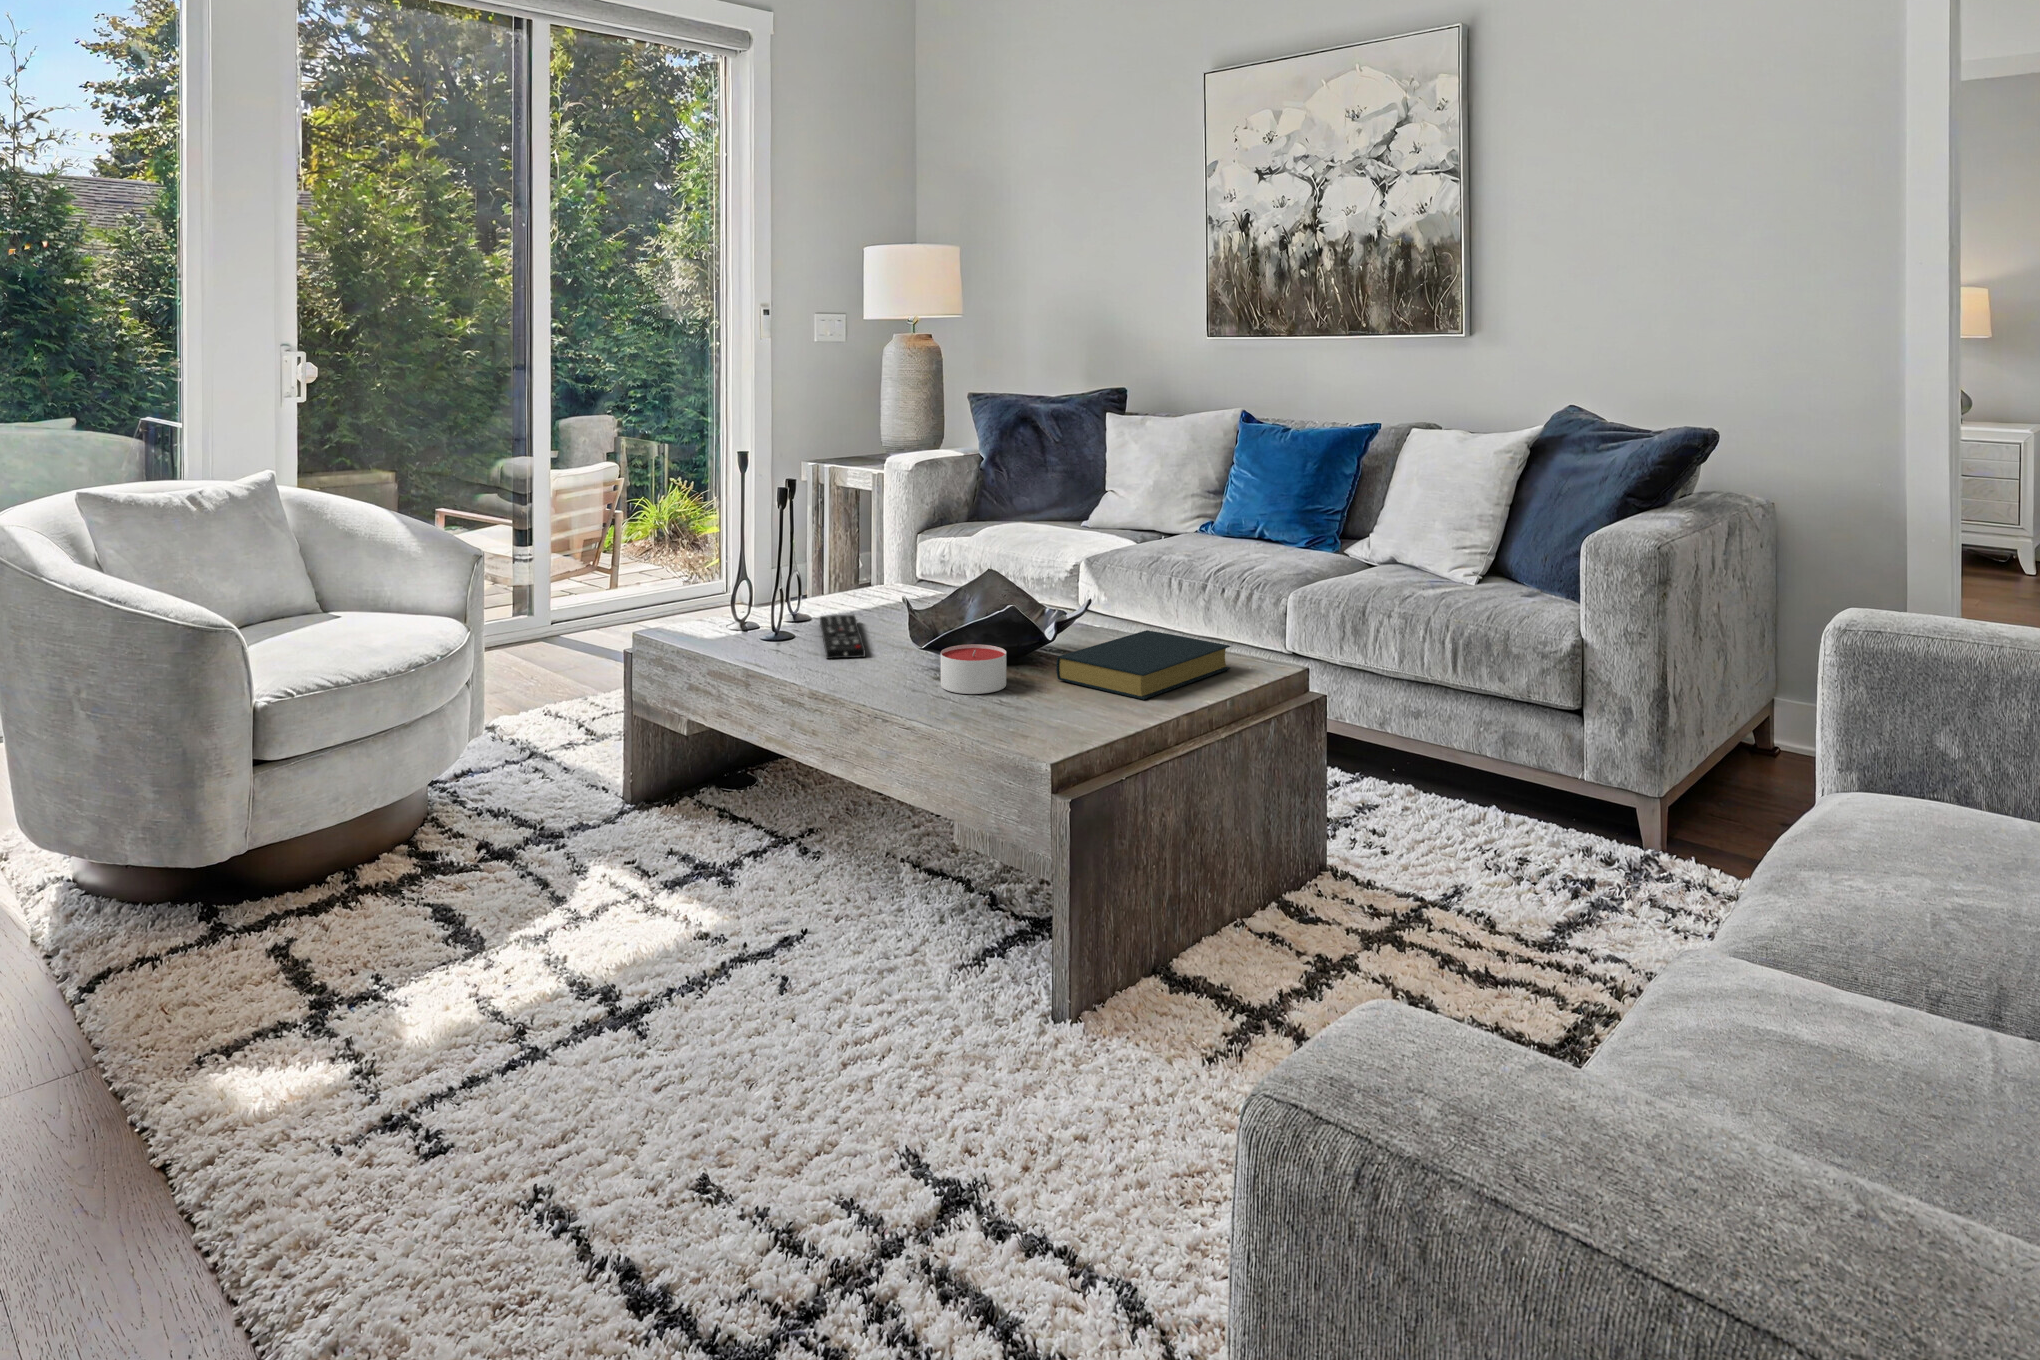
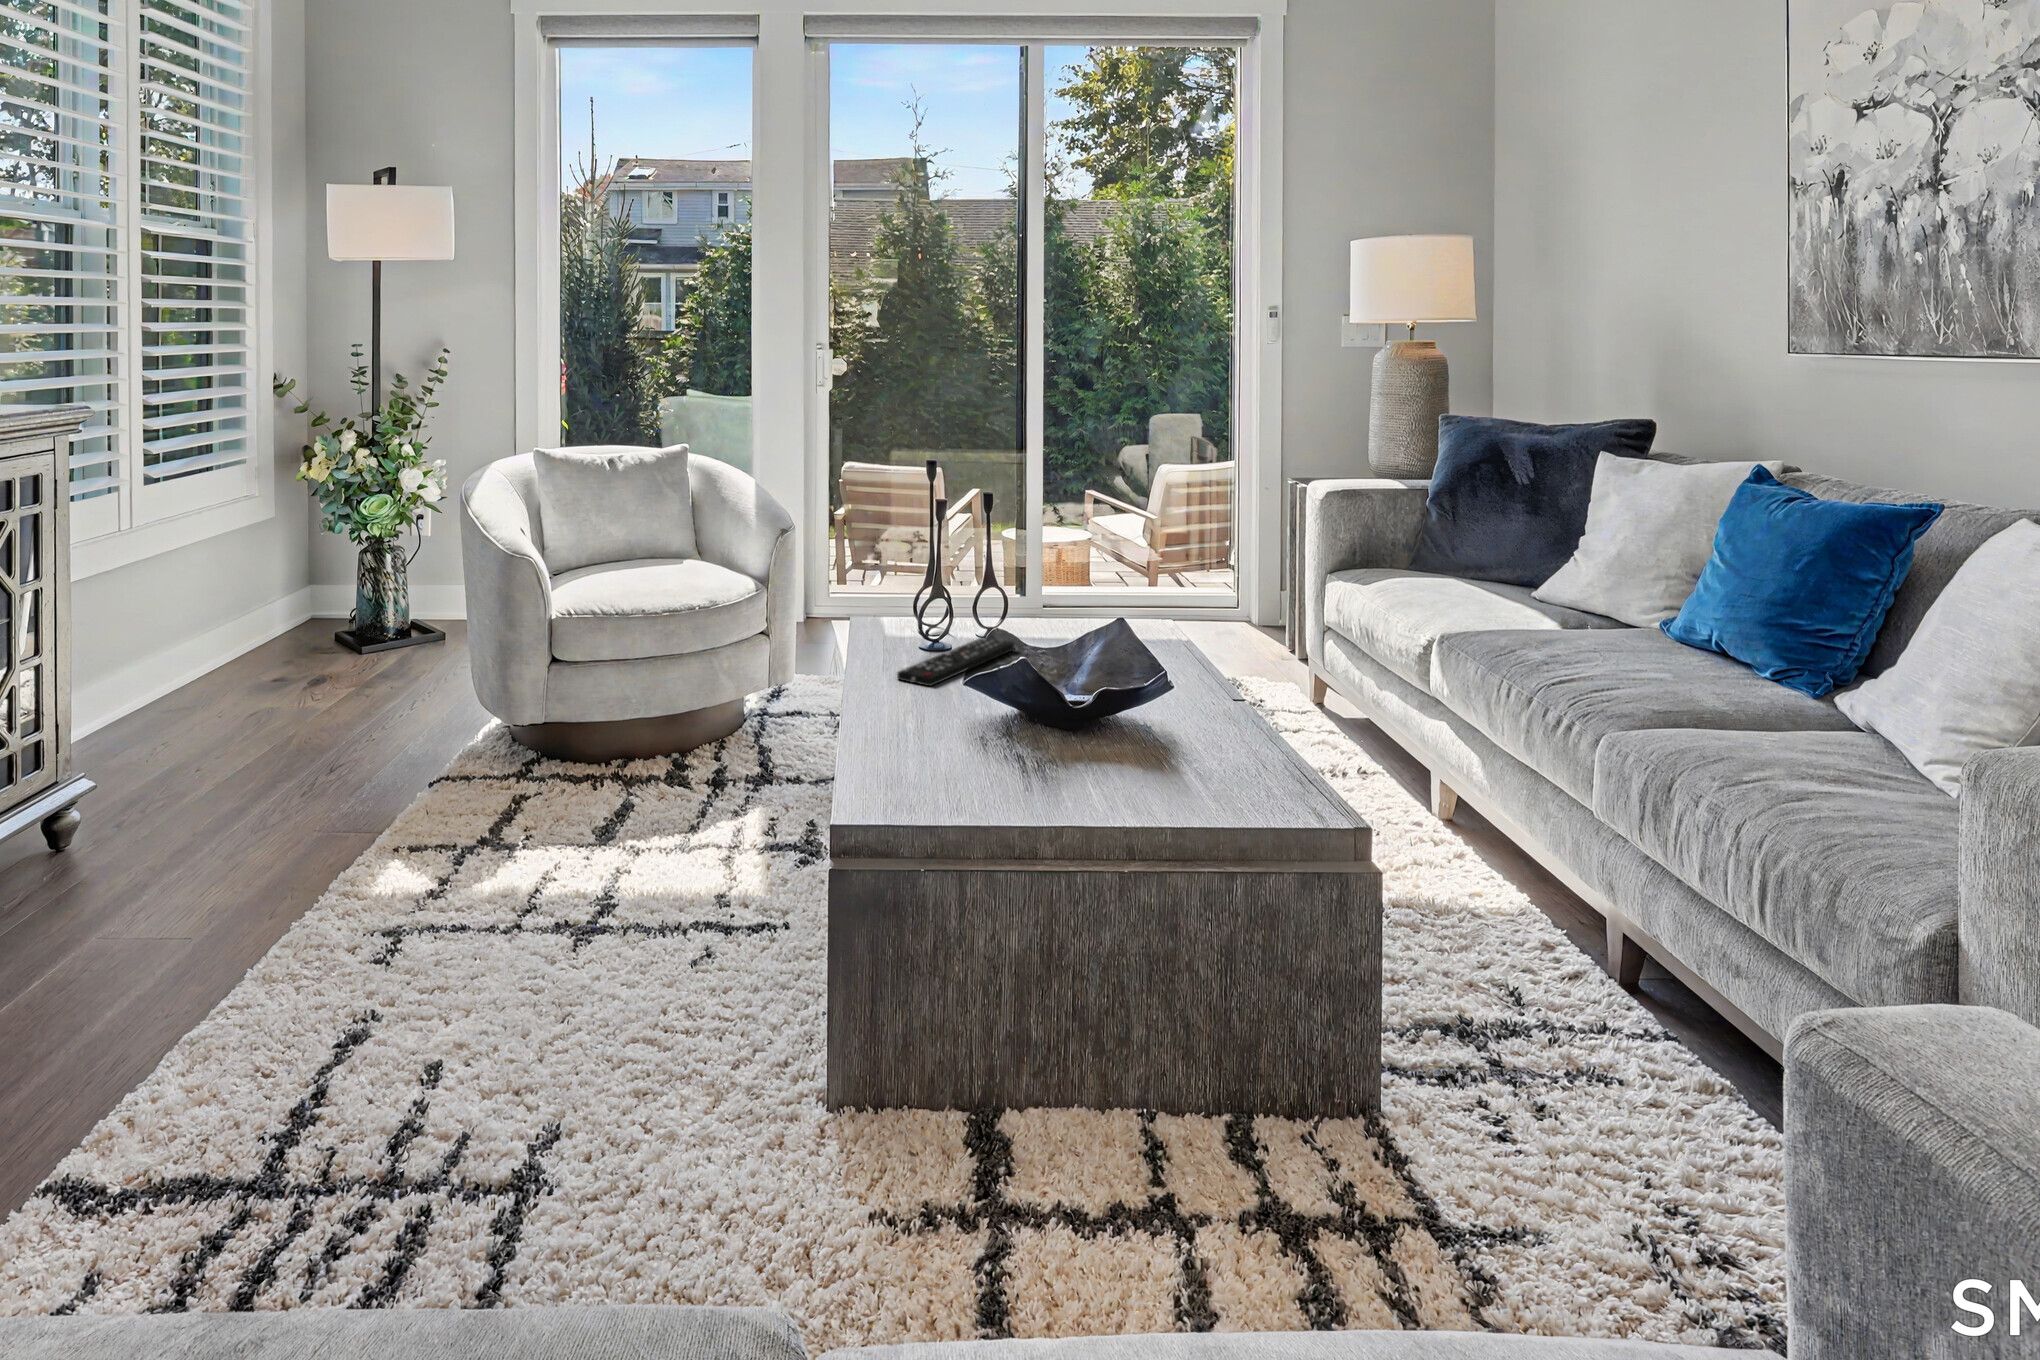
hardback book: present [1056,630,1230,700] -> none [1022,729,1239,808]
candle: present [941,644,1006,694] -> none [901,693,974,753]

